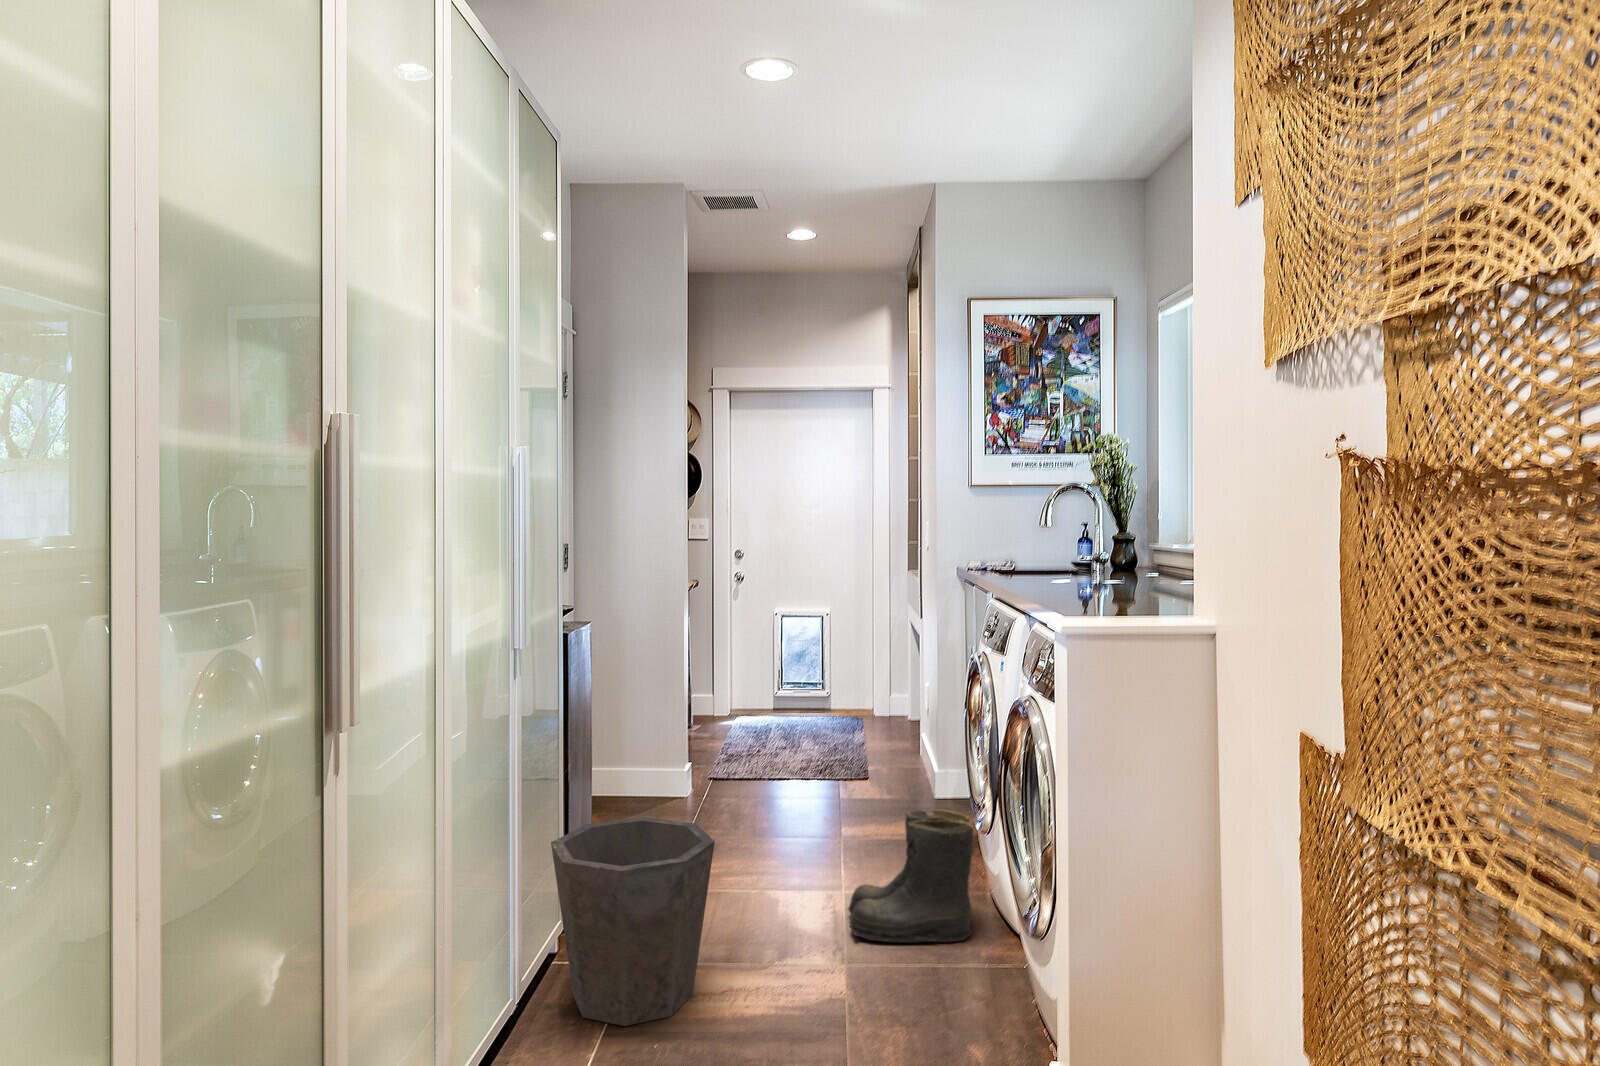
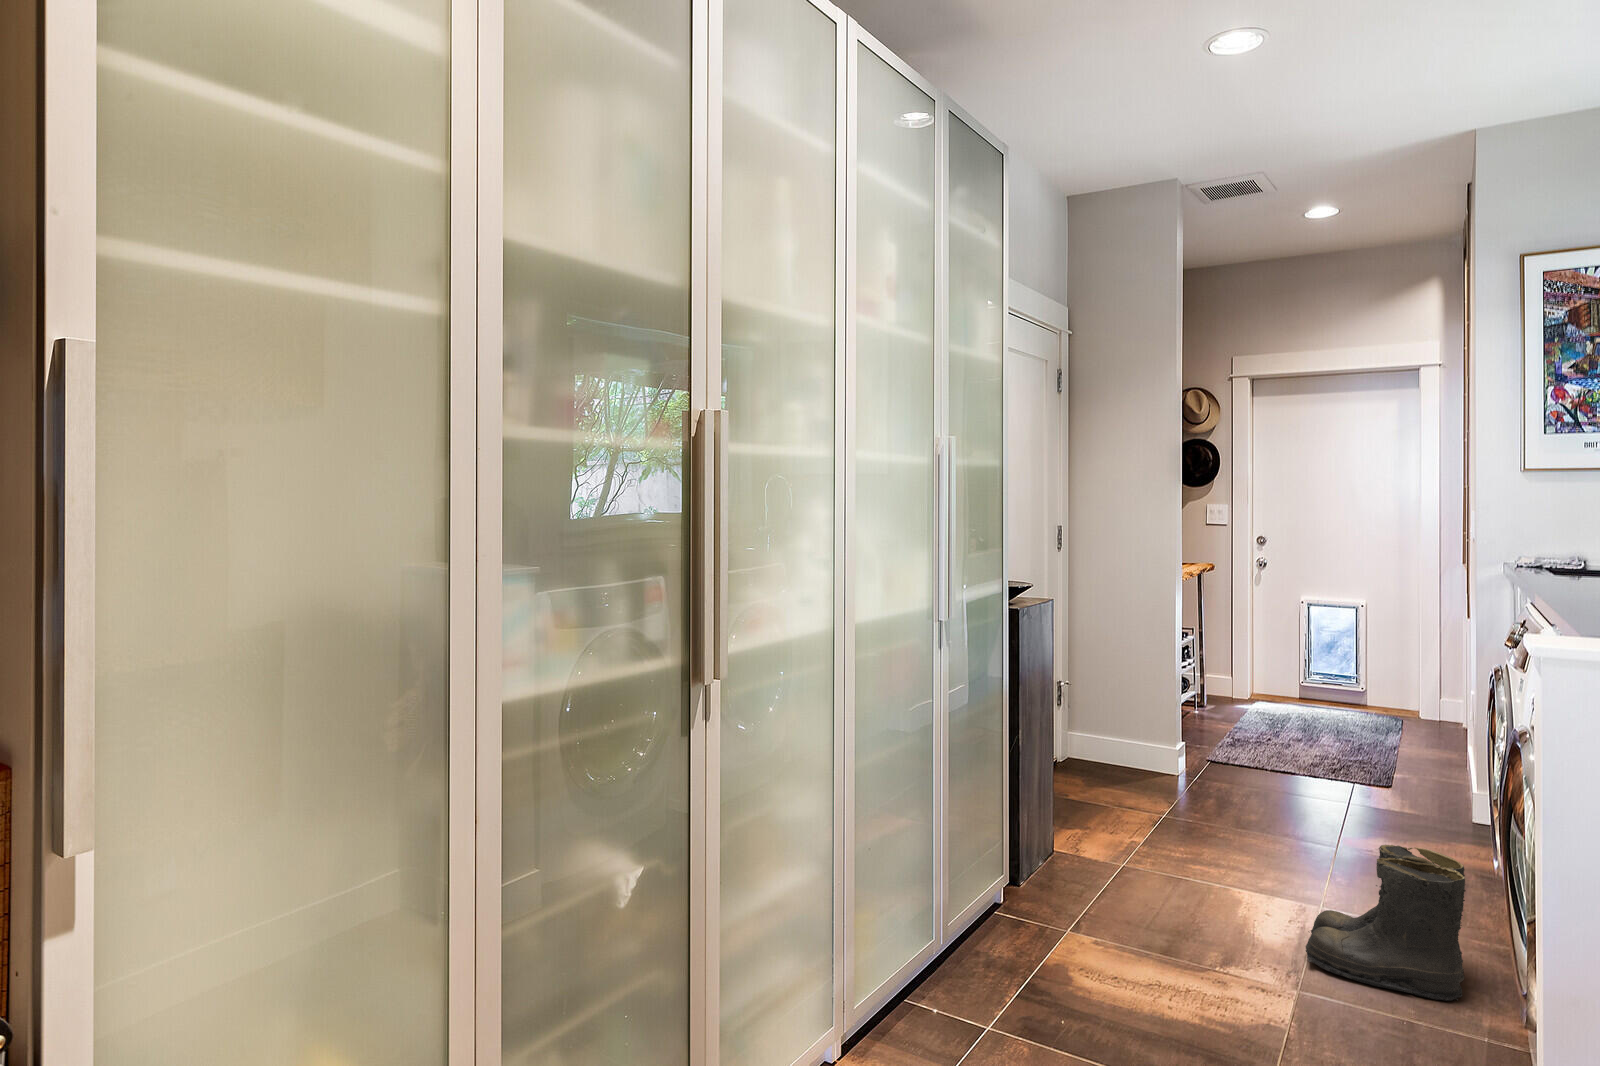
waste bin: present [551,817,715,1026] -> none [995,804,1139,991]

